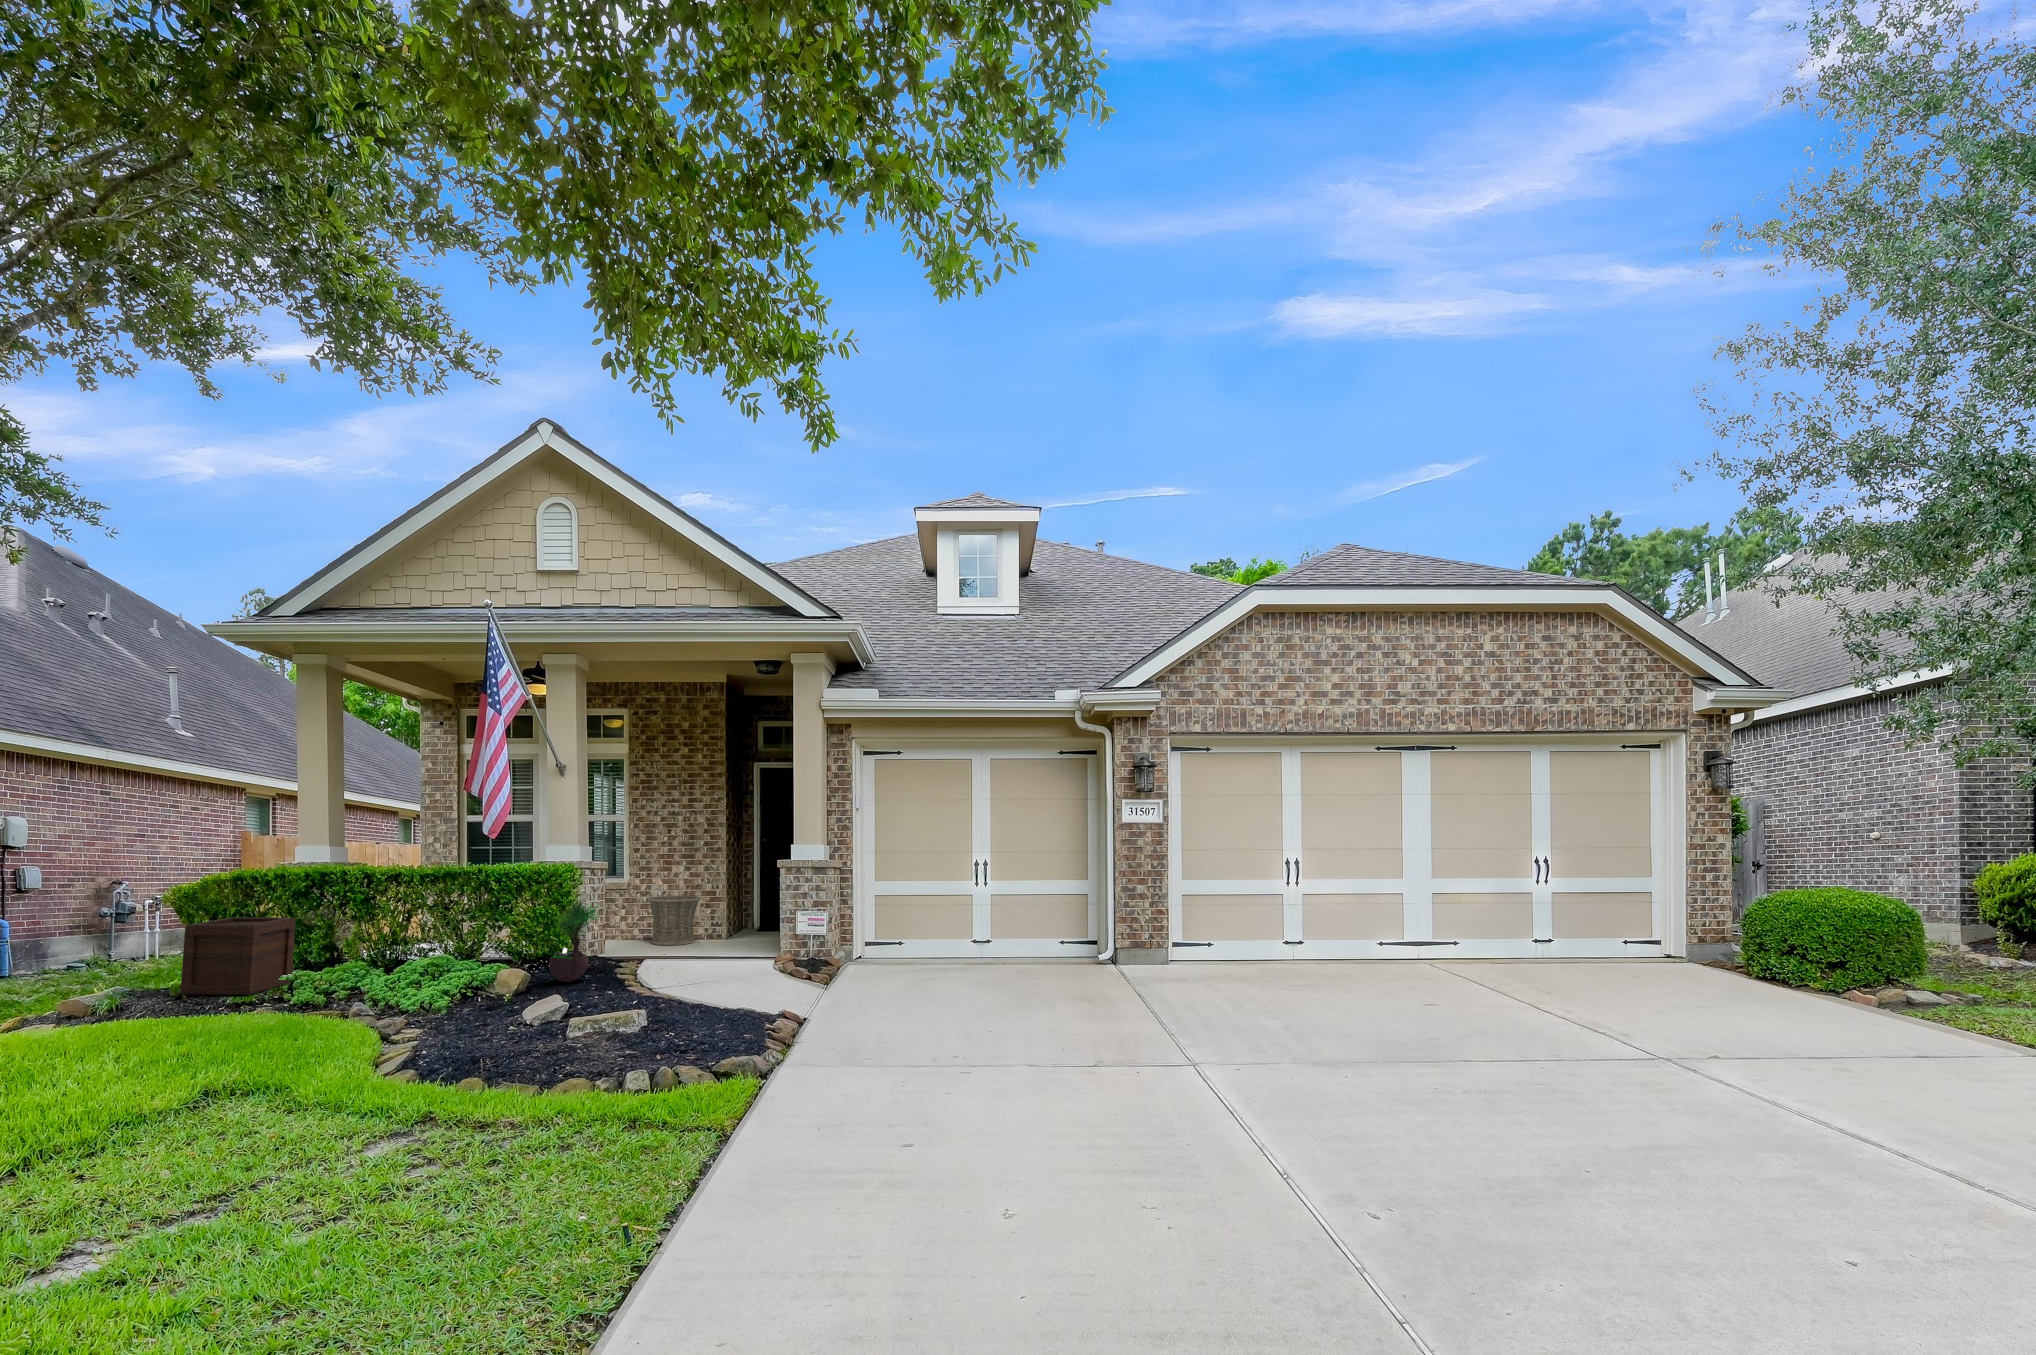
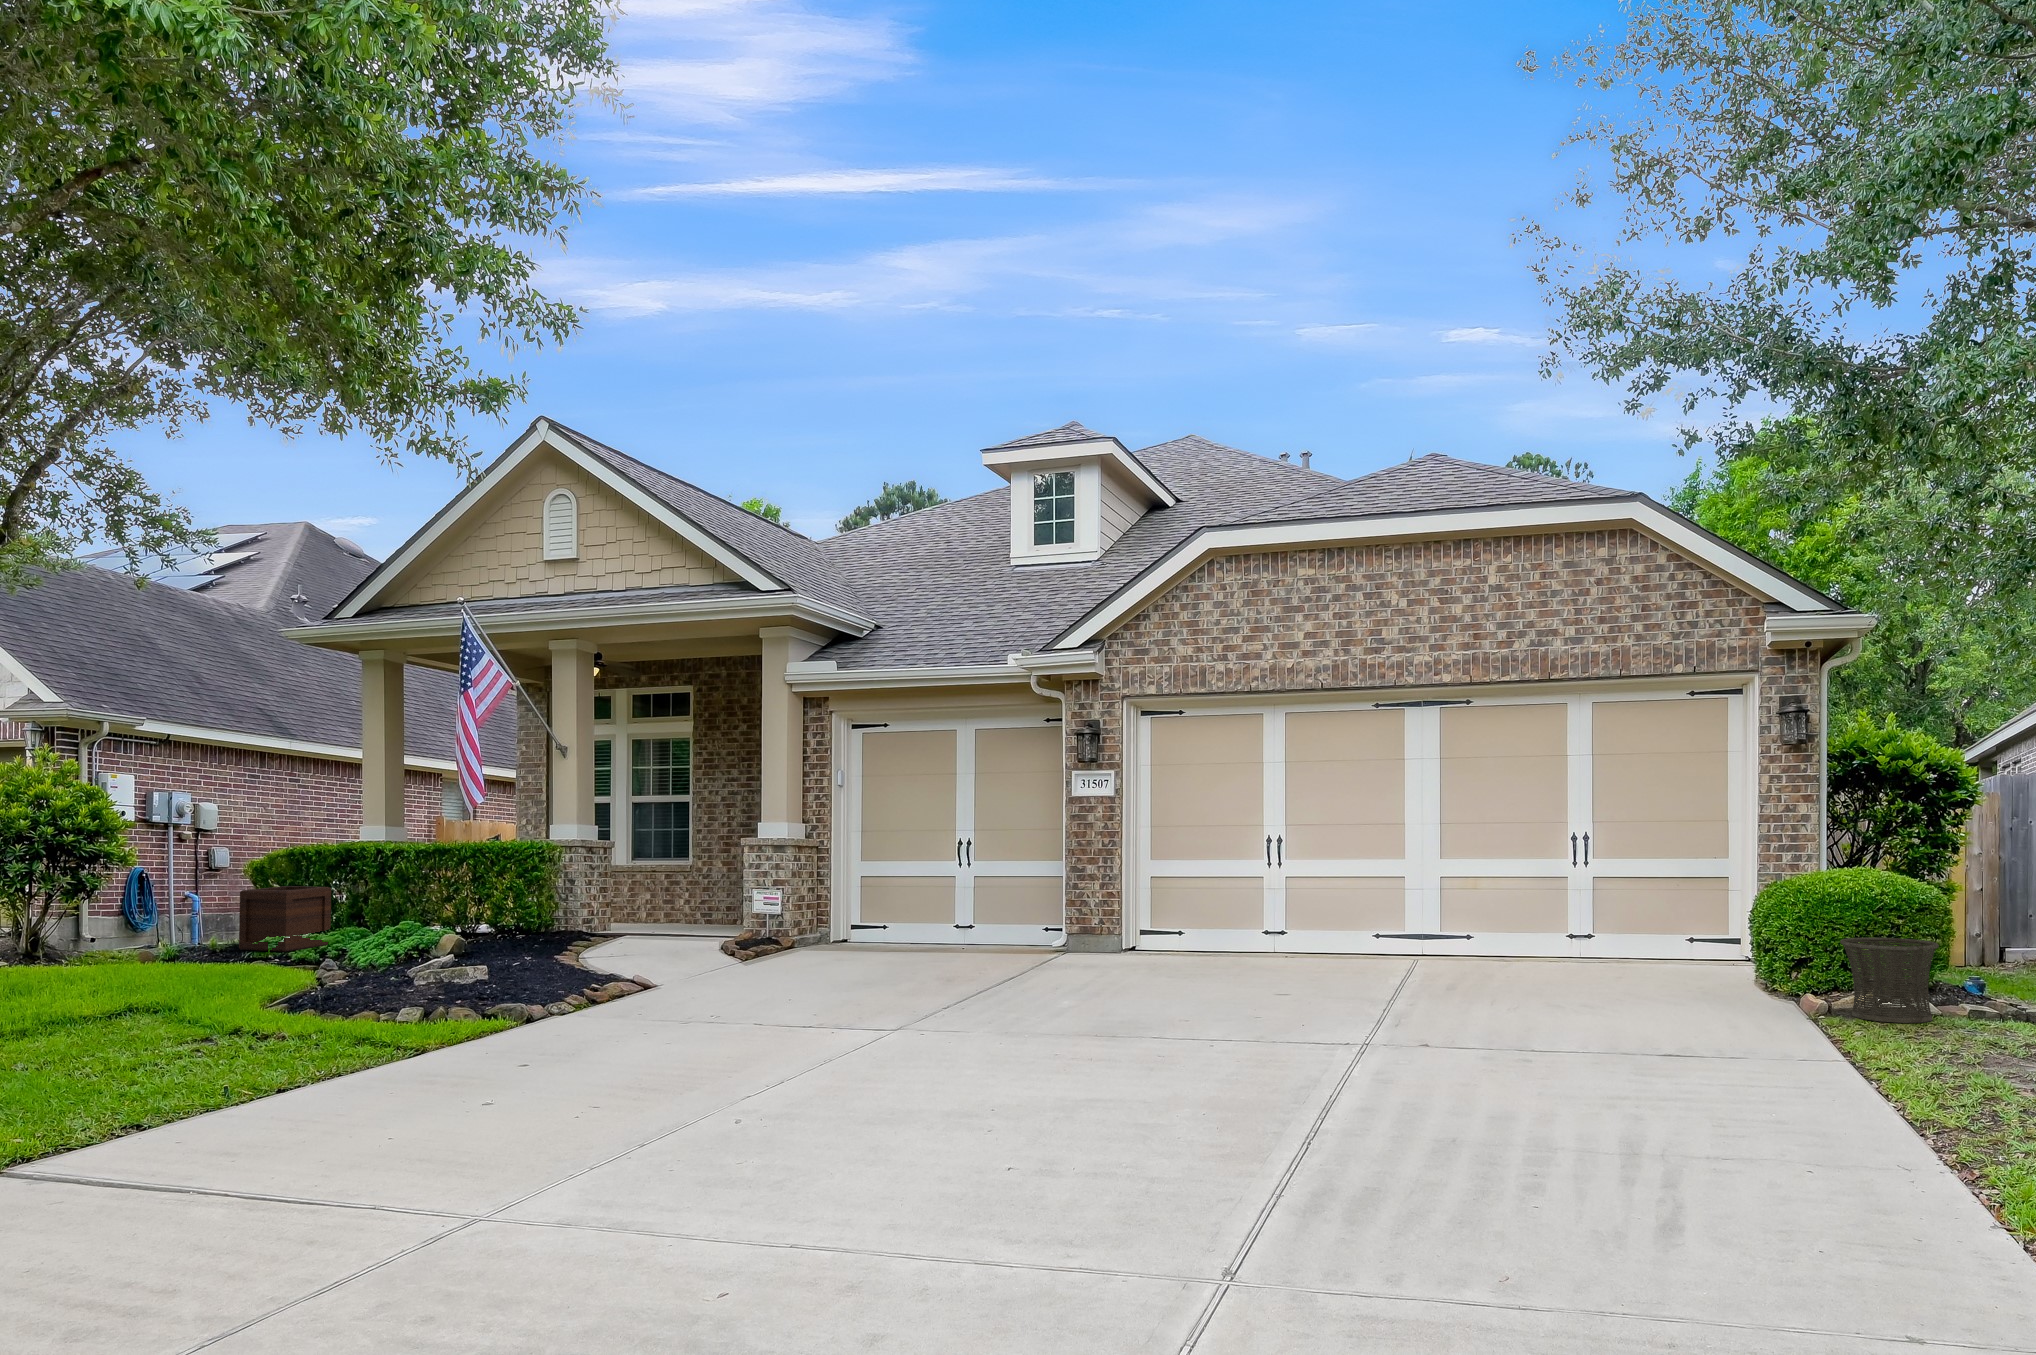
basket: present [648,895,701,945] -> present [1840,937,1939,1023]
potted tree: present [549,901,598,982] -> none [517,869,565,950]

